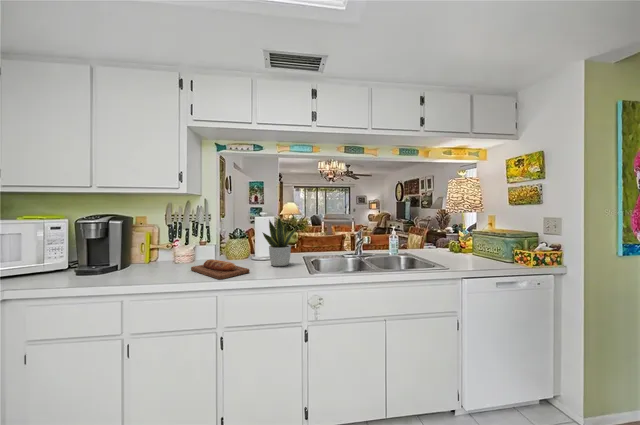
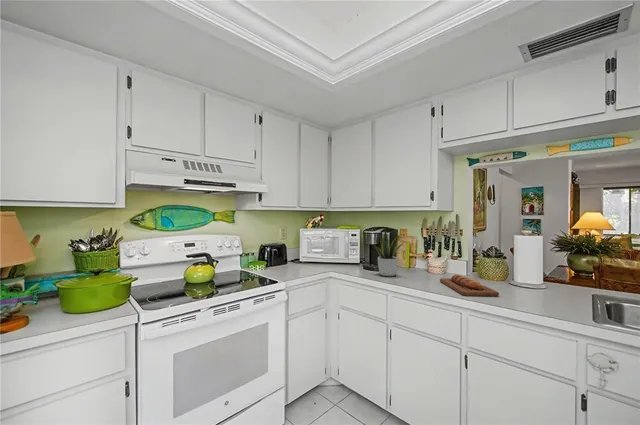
potted plant: present [263,217,296,267] -> present [373,231,403,276]

